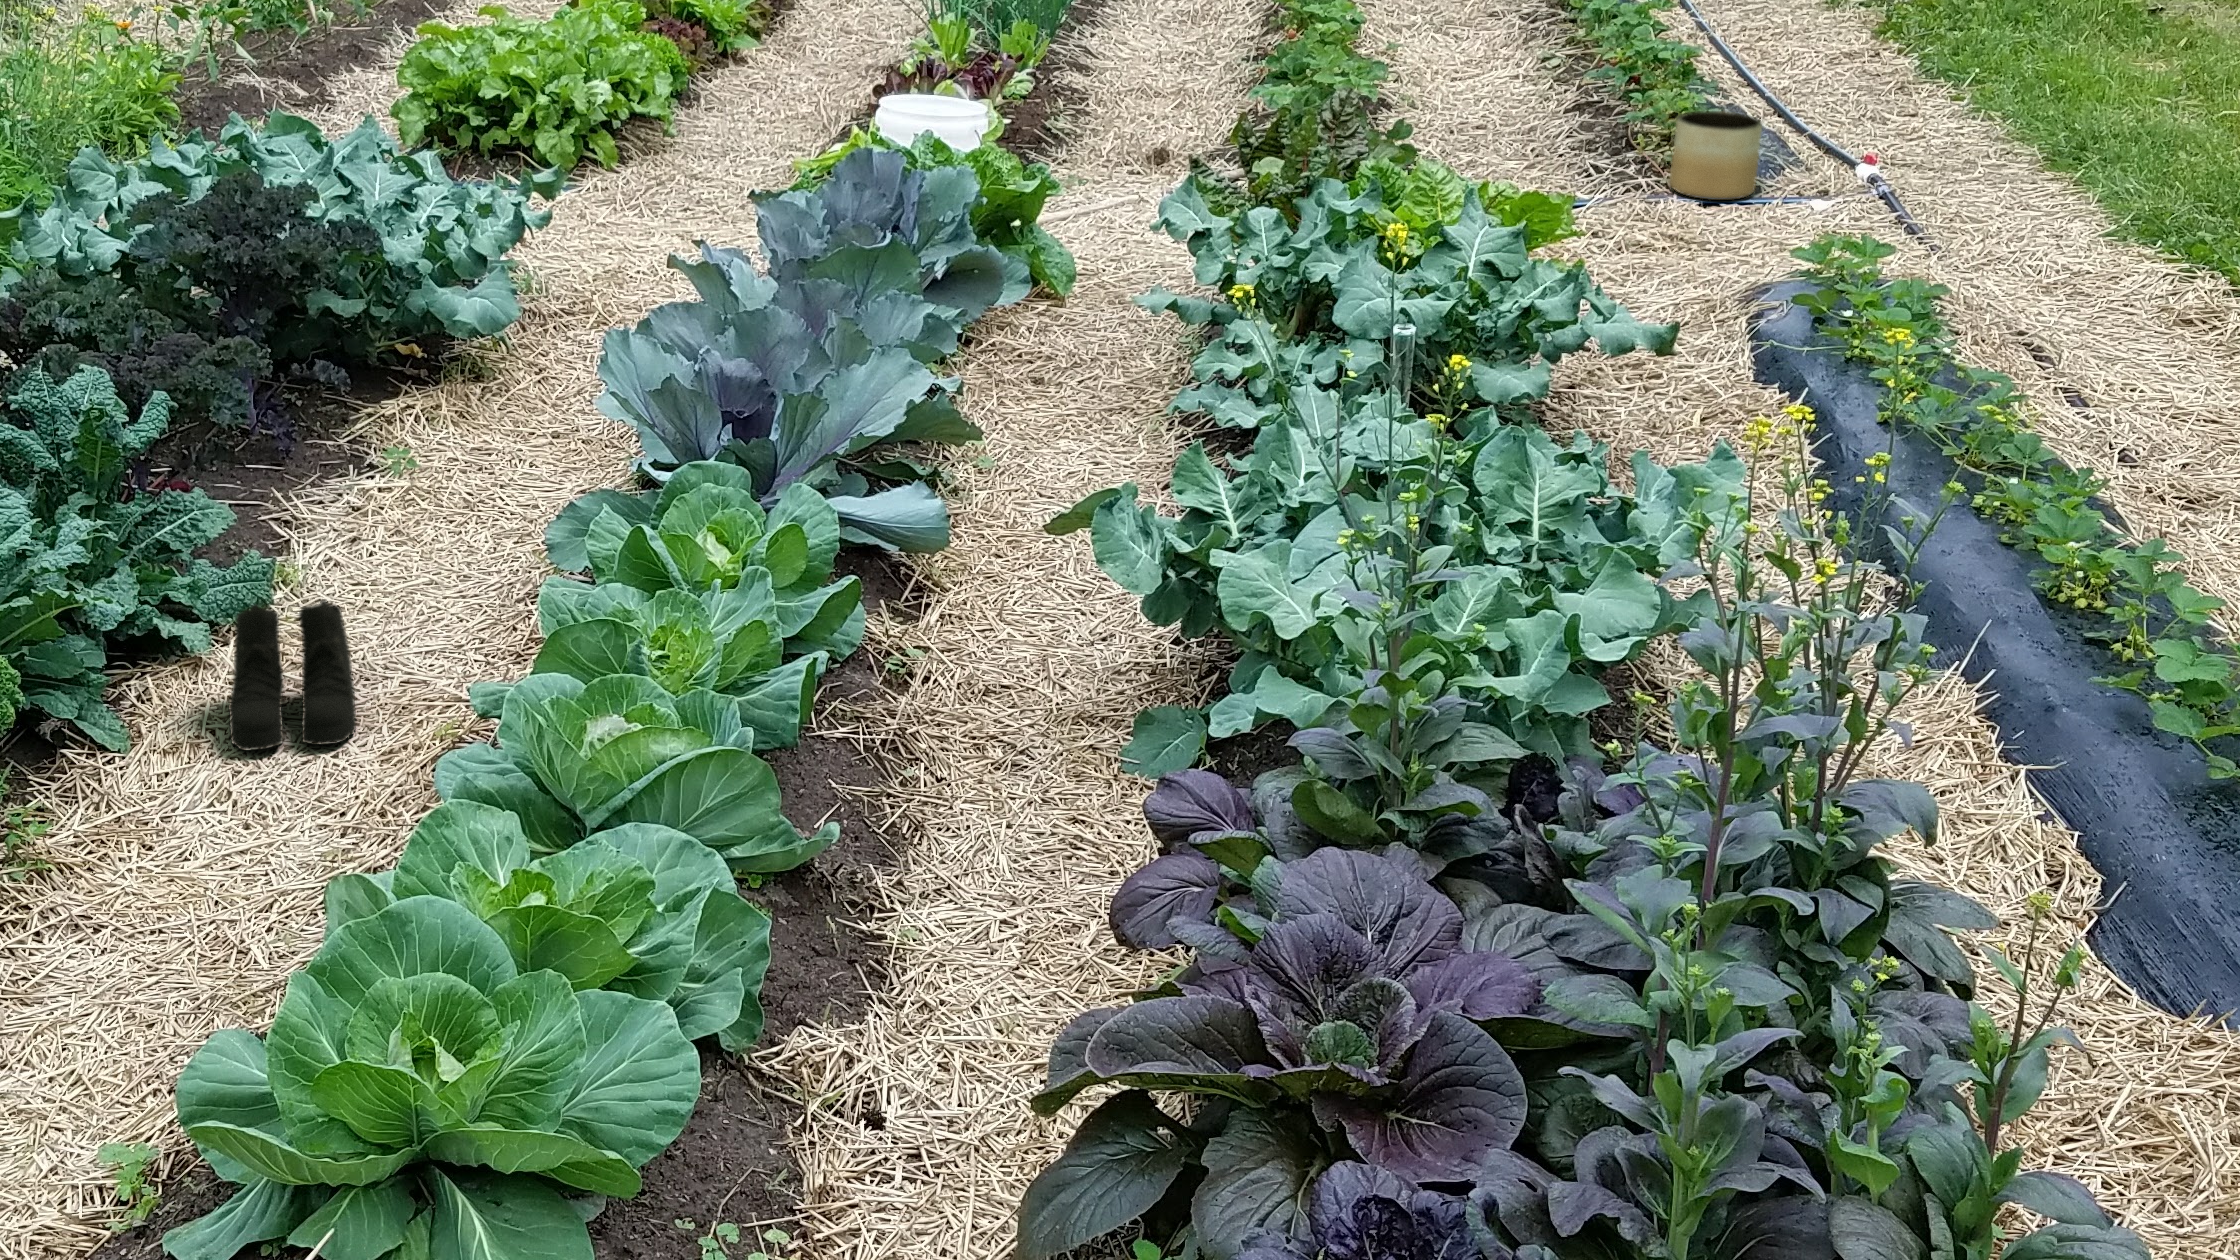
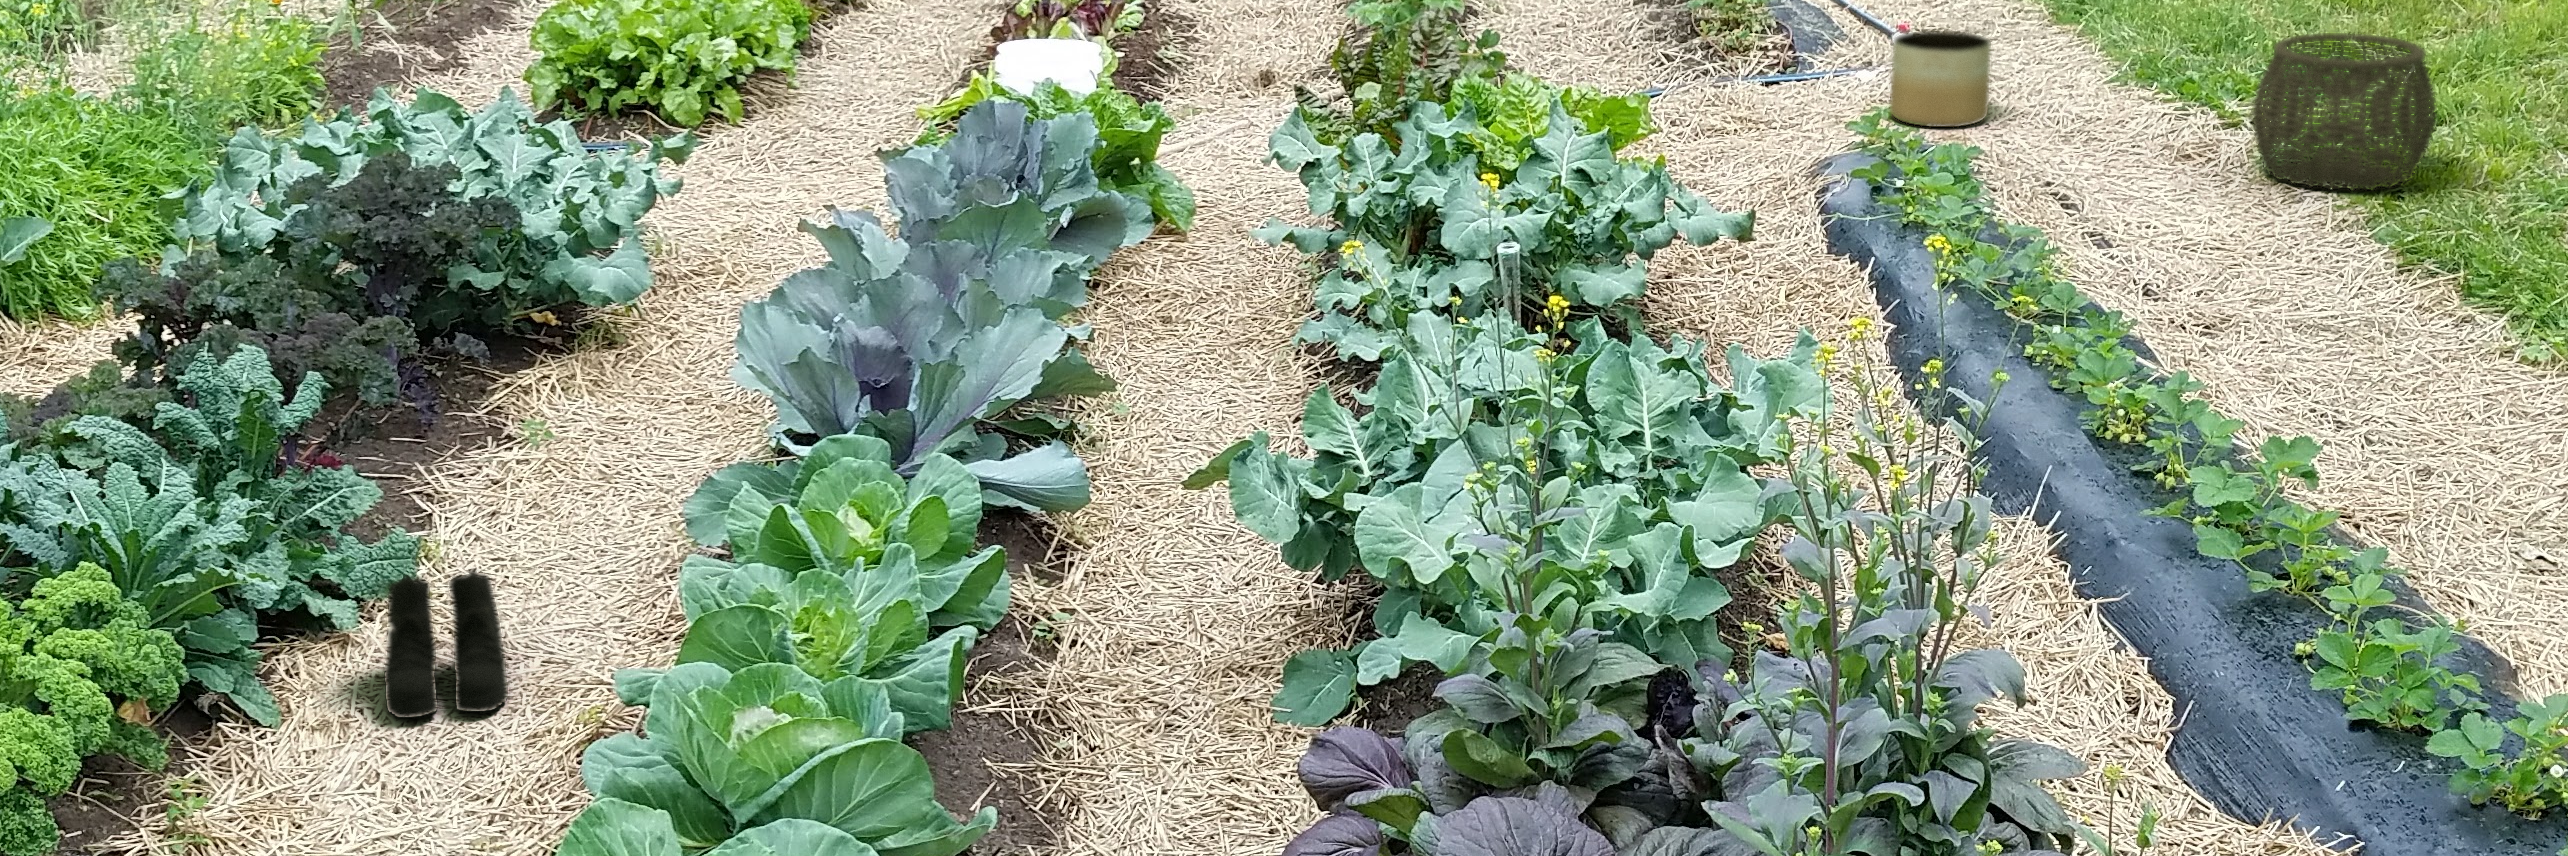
woven basket: none [1987,124,2146,269] -> present [2252,33,2437,190]

